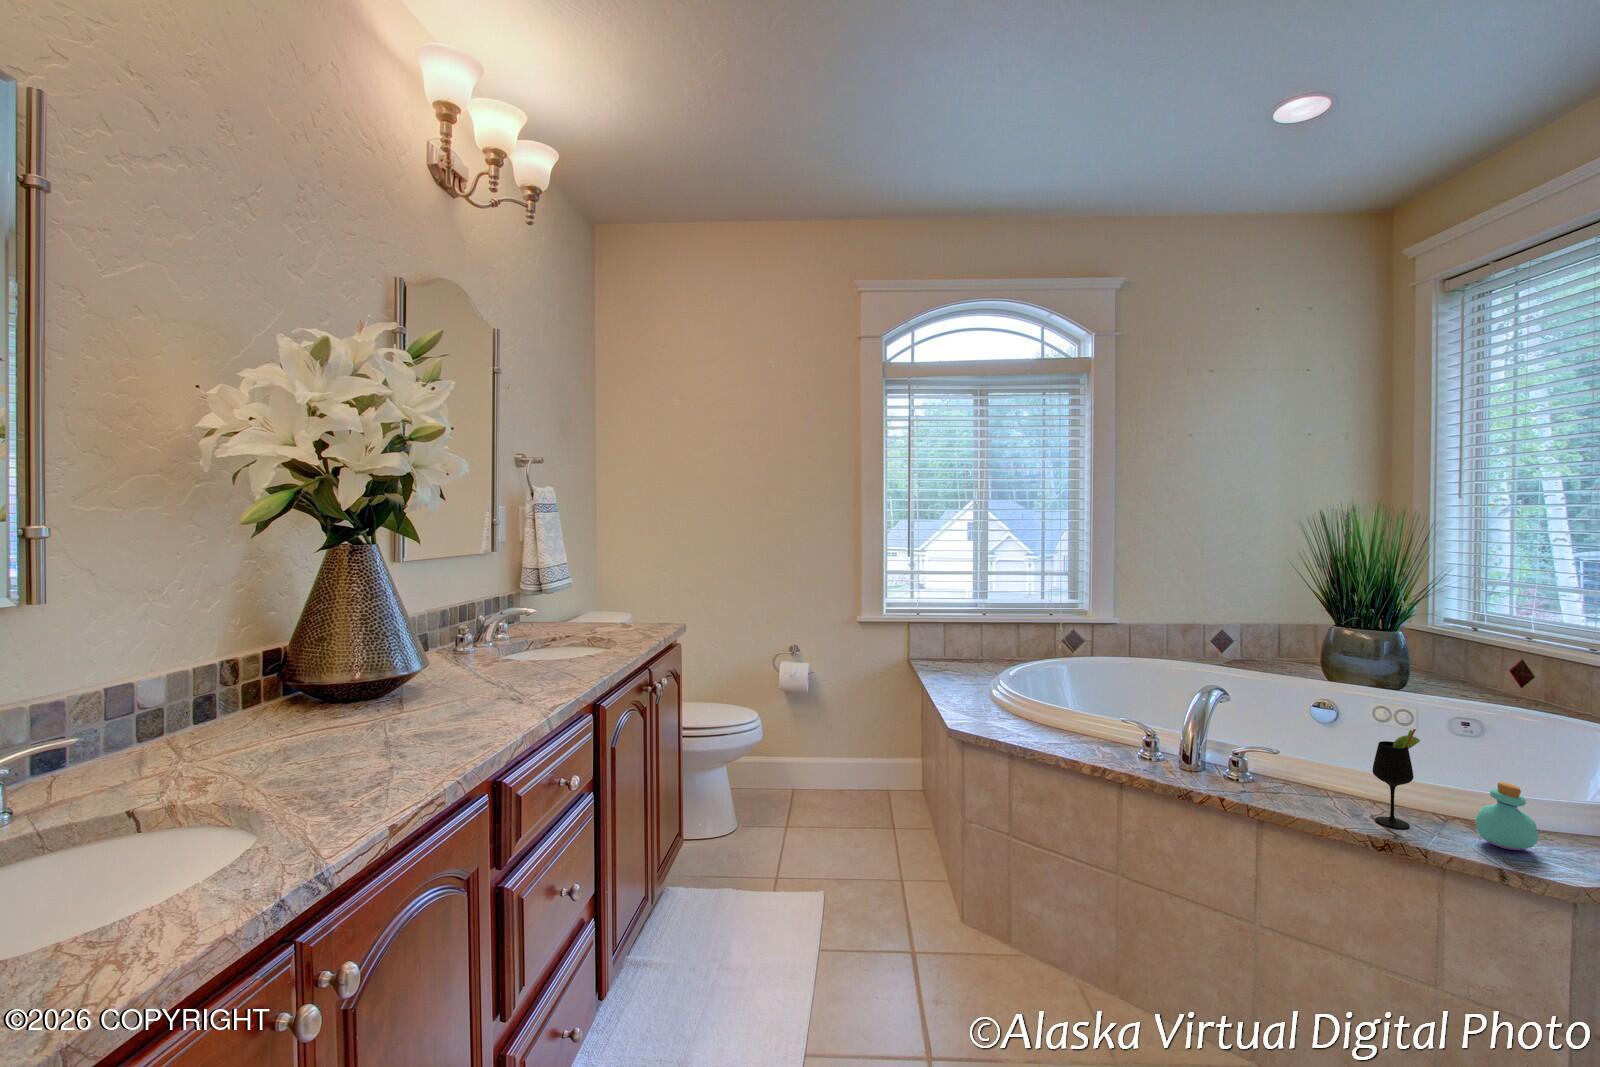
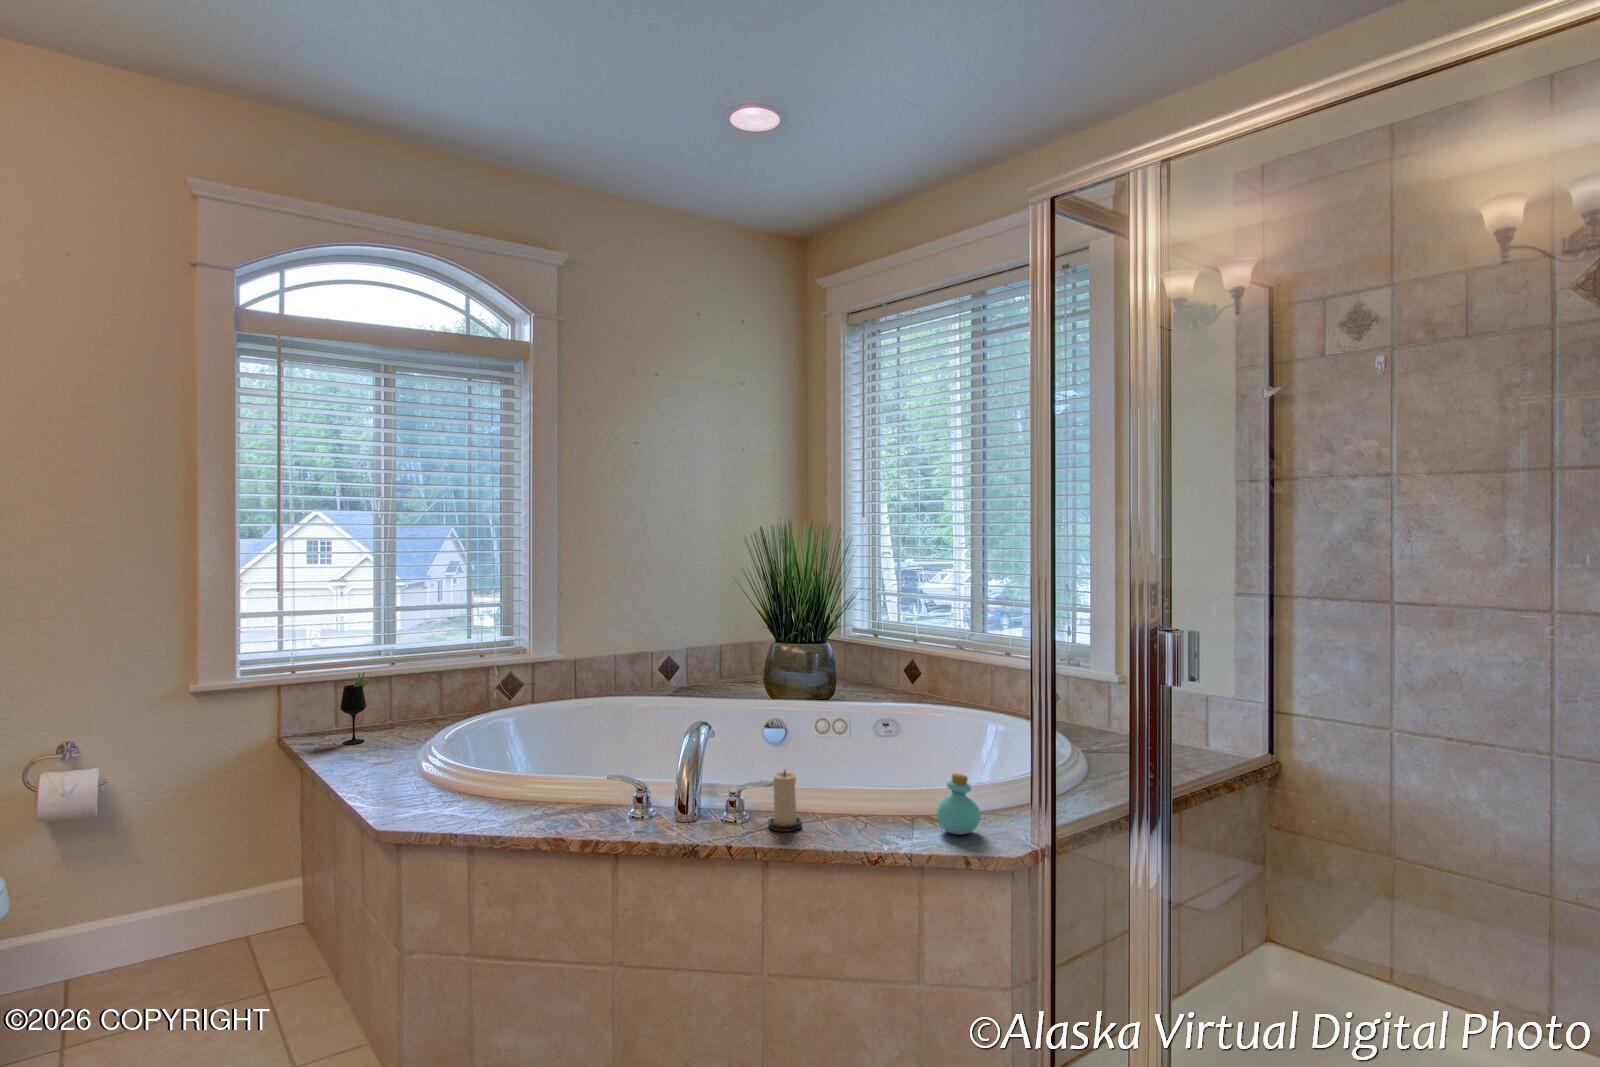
wine glass: present [1373,729,1420,828] -> present [341,673,371,744]
candle: none [1270,741,1306,800] -> present [768,770,802,832]

